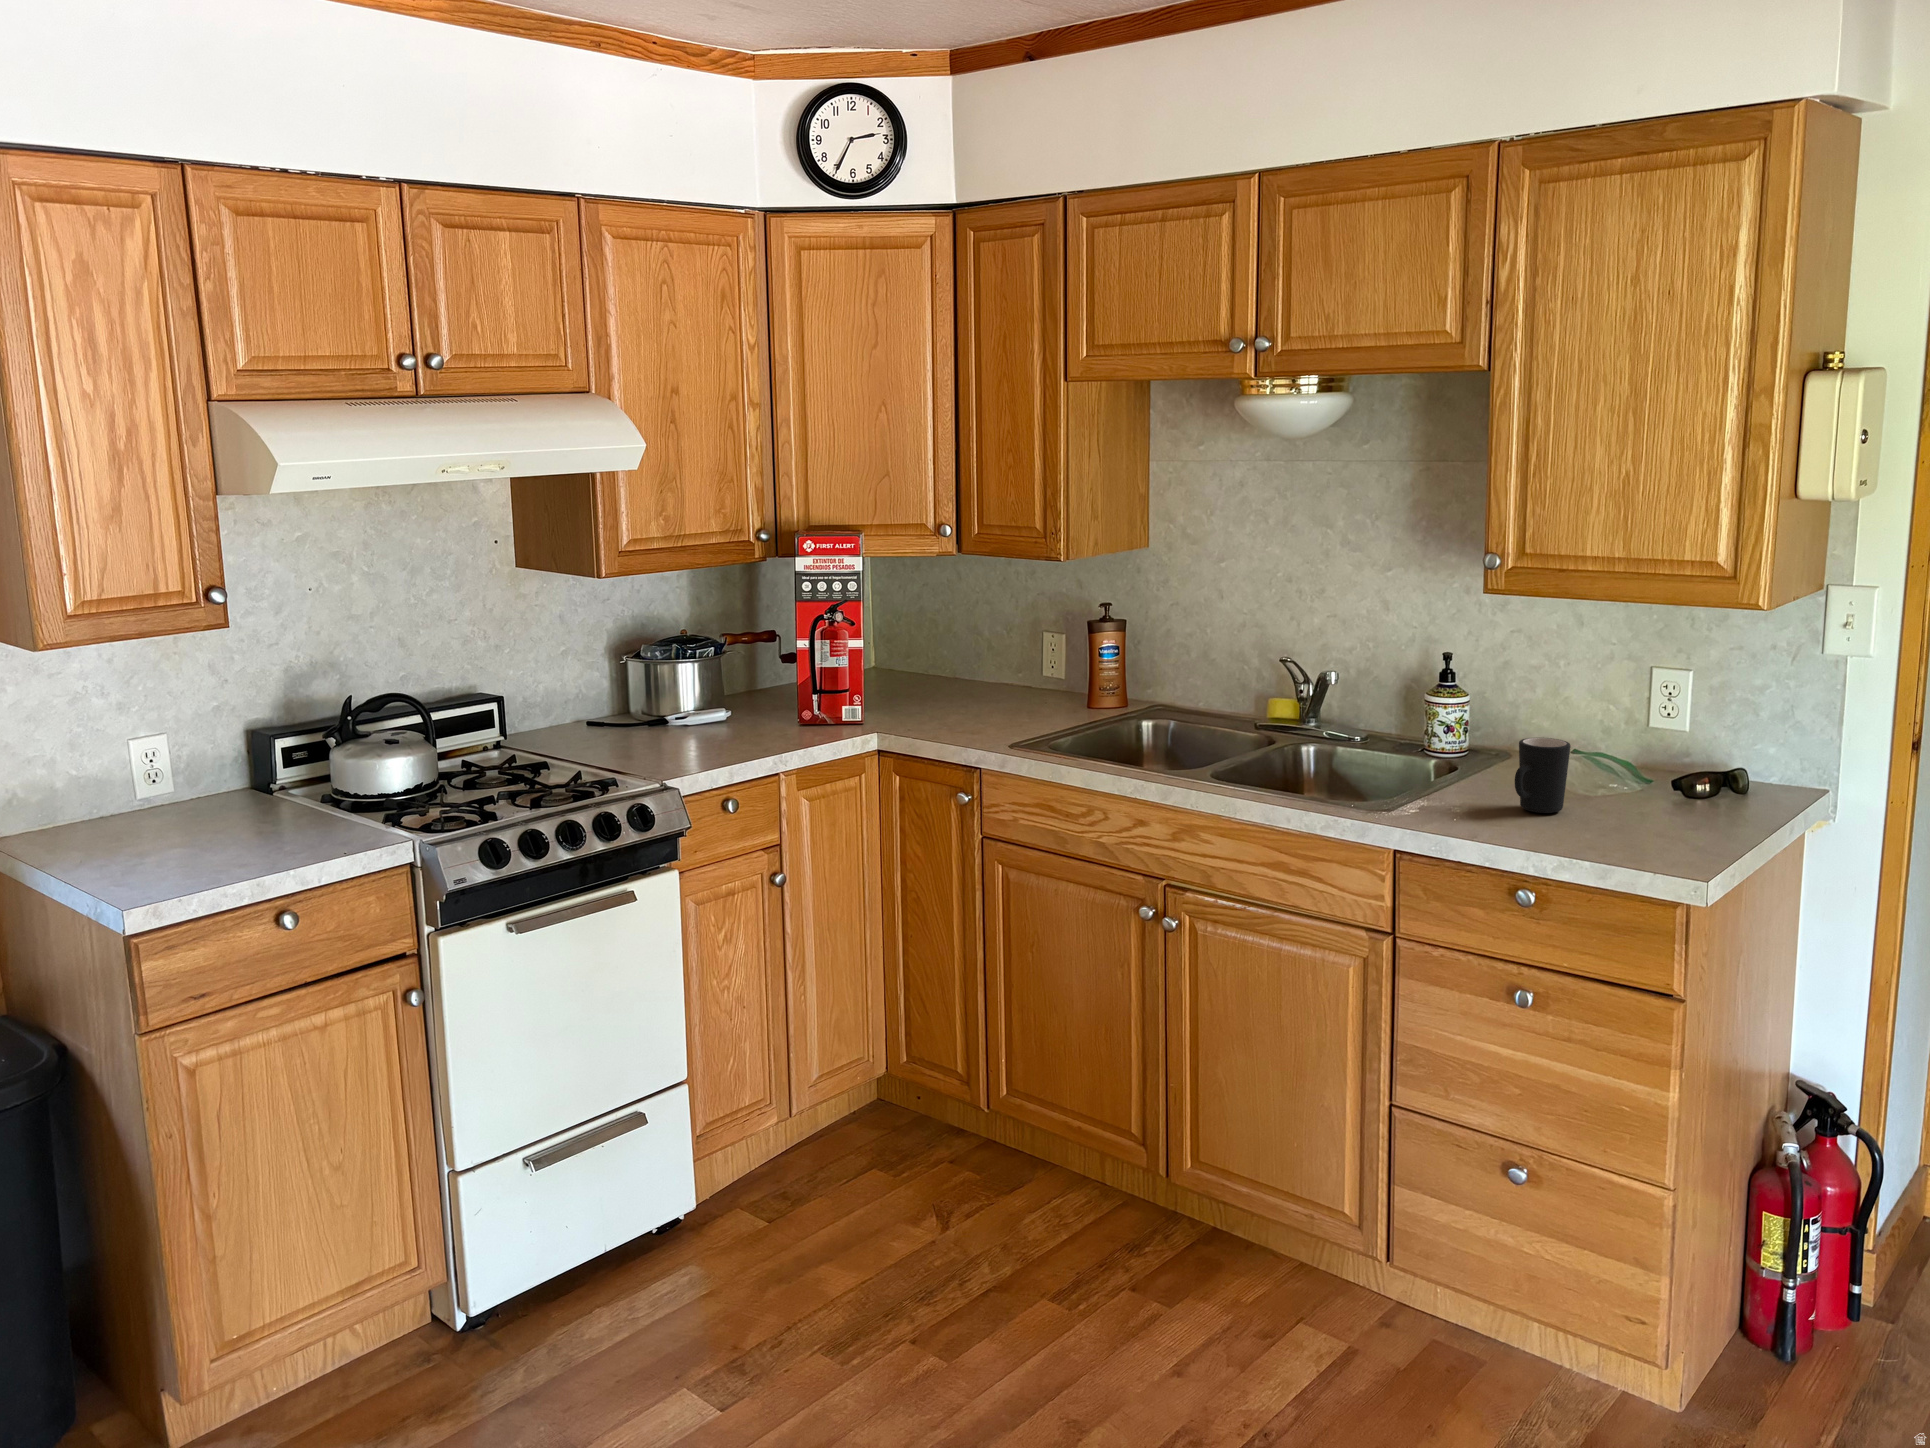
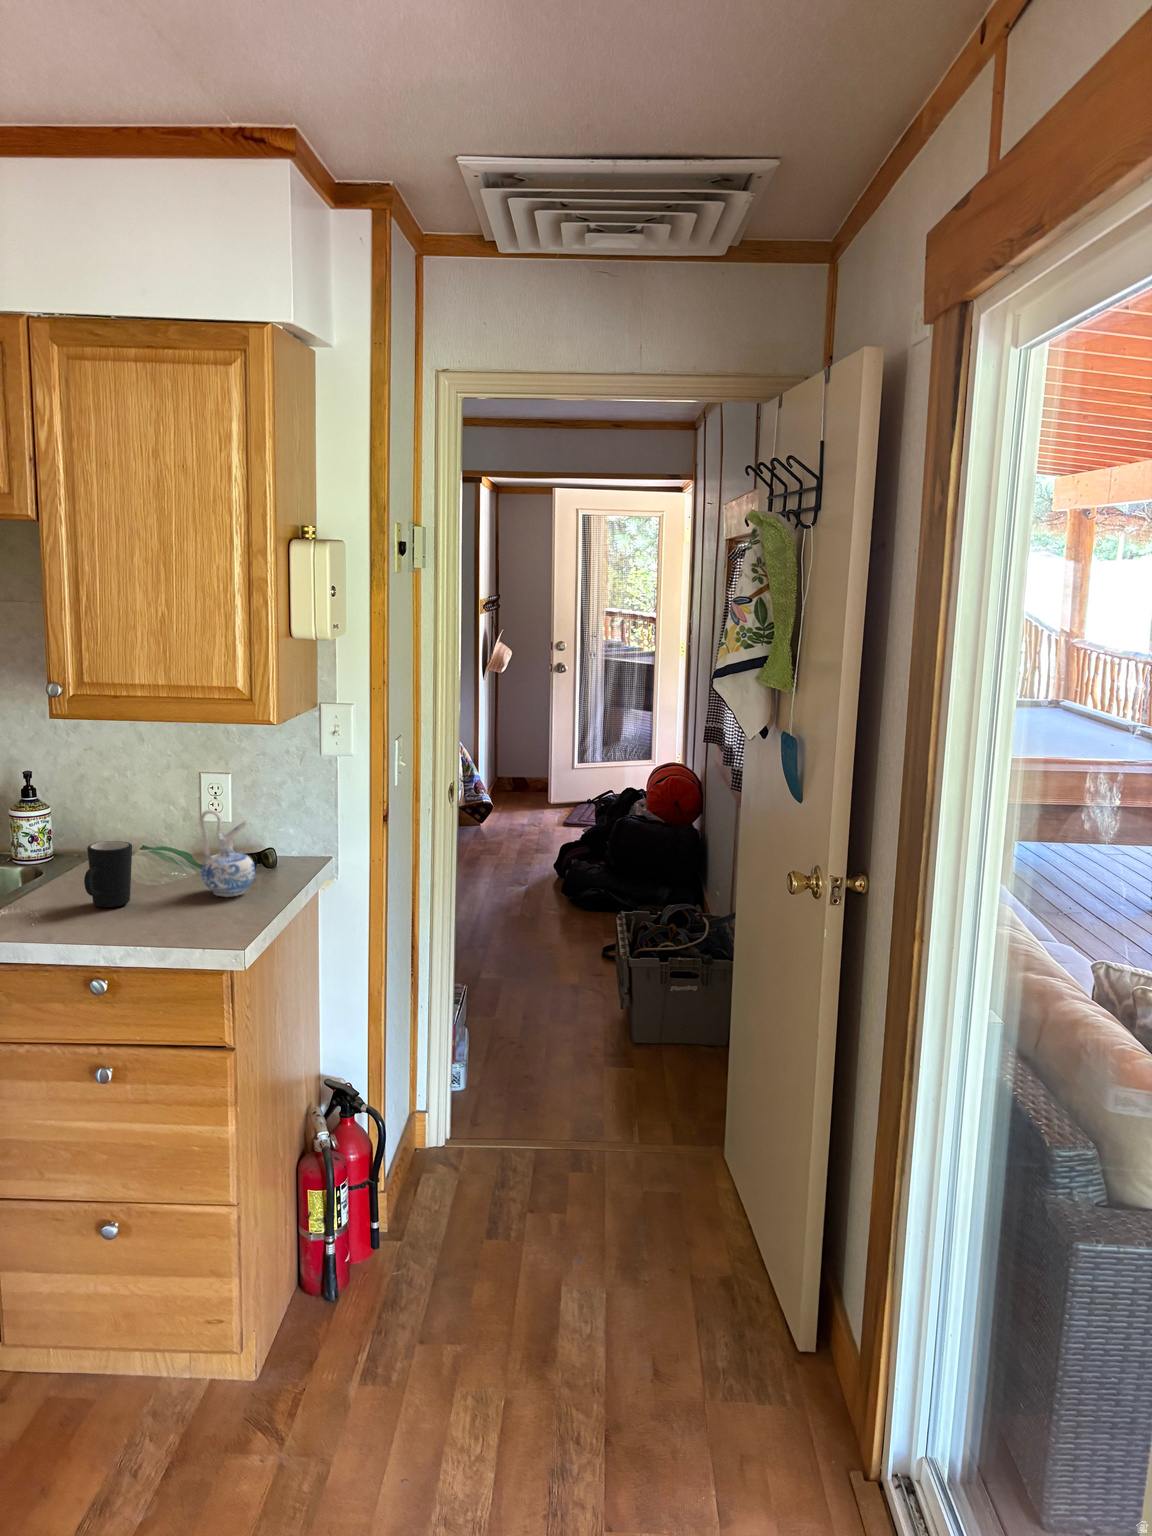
ceramic pitcher: none [1652,710,1723,820] -> present [200,809,255,897]

